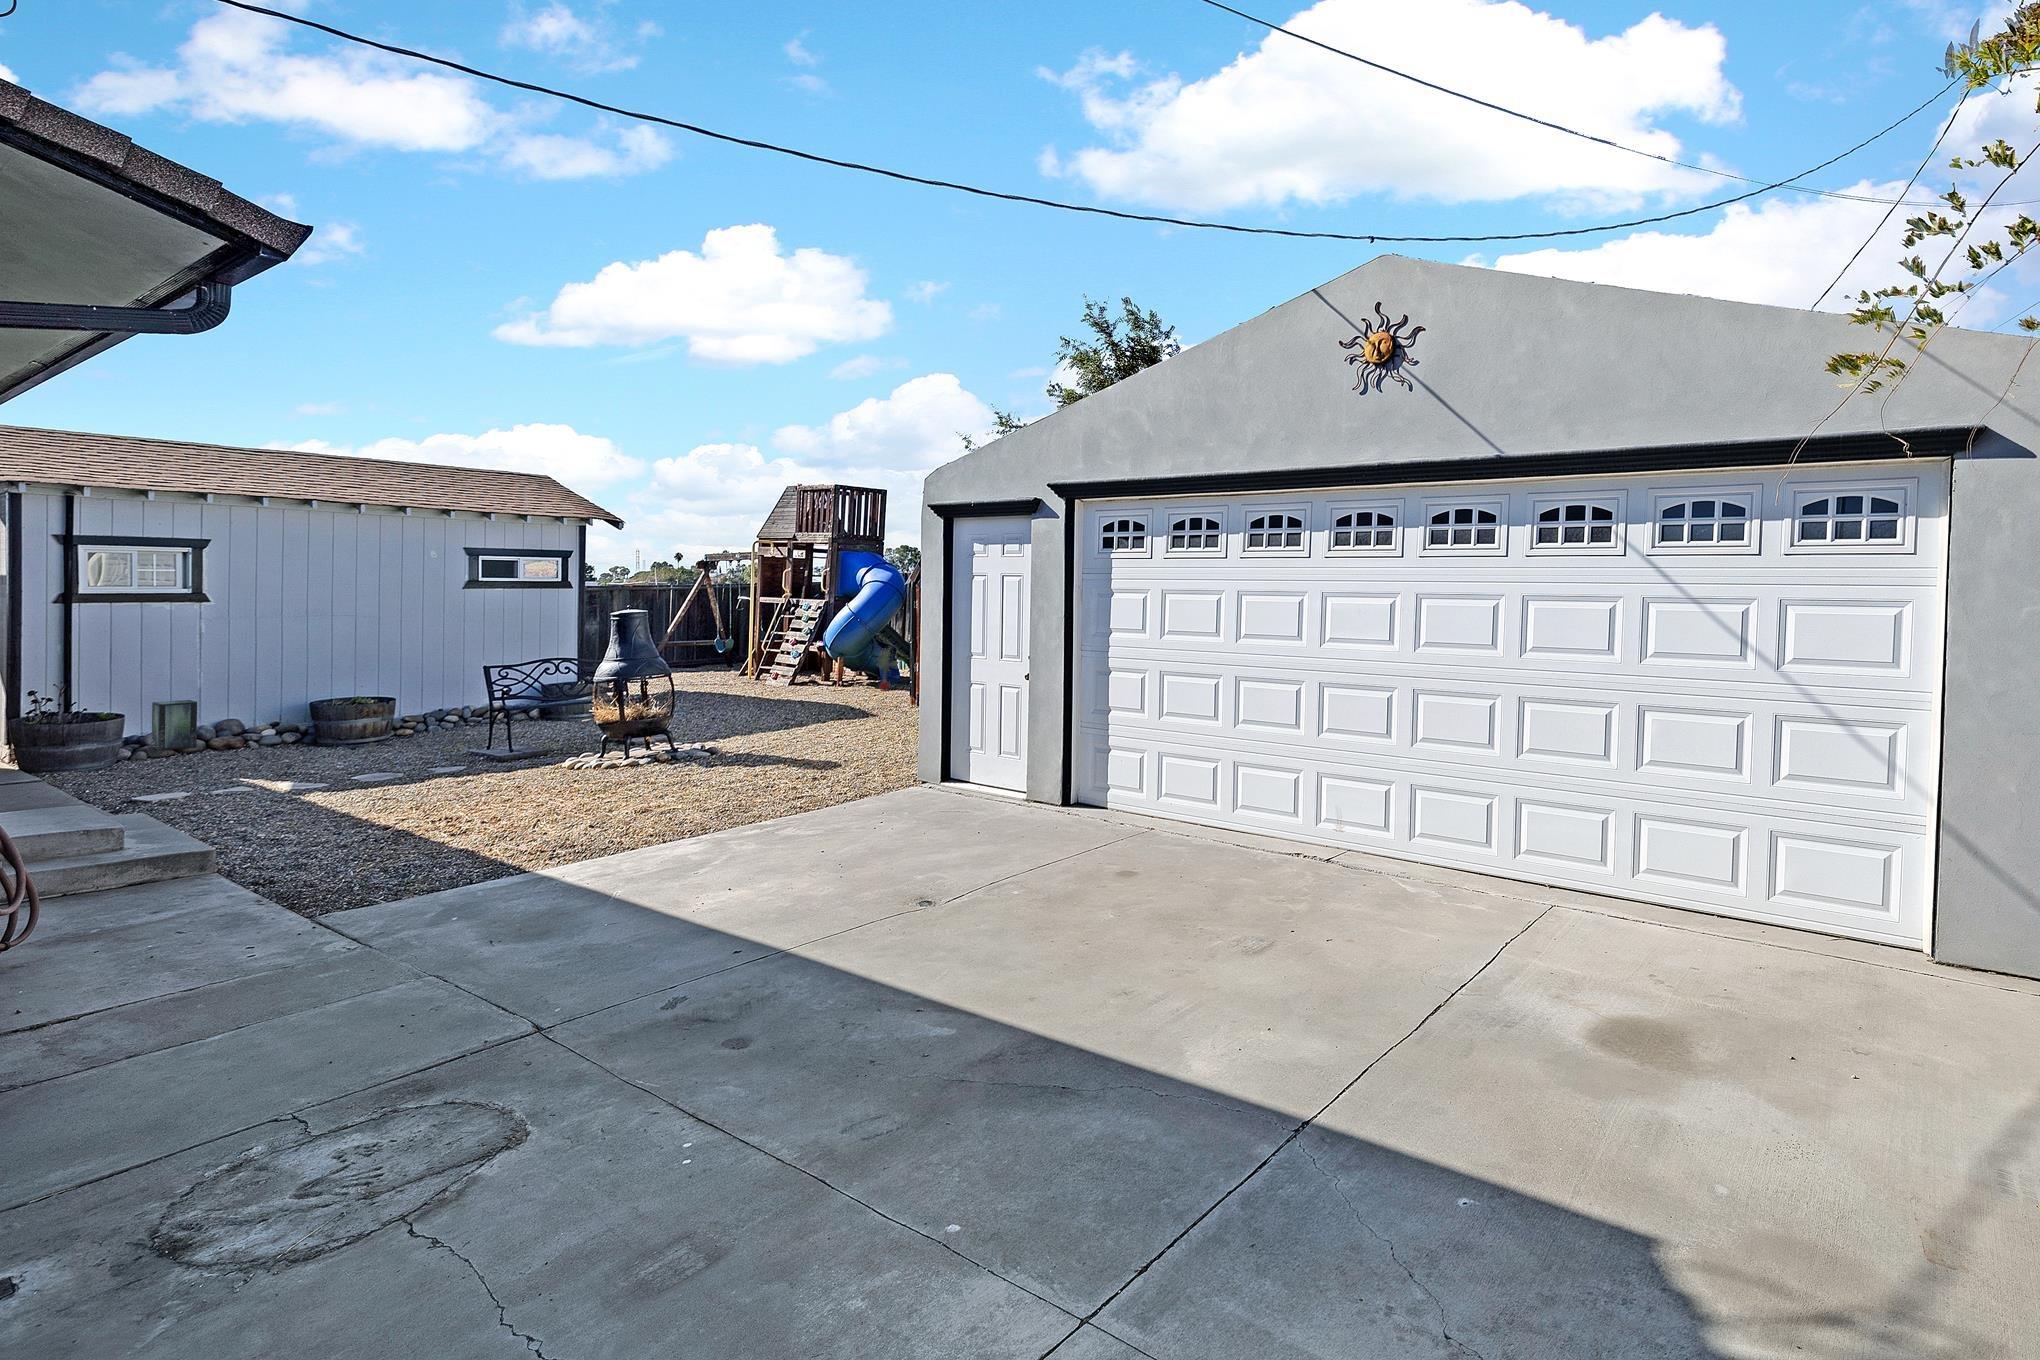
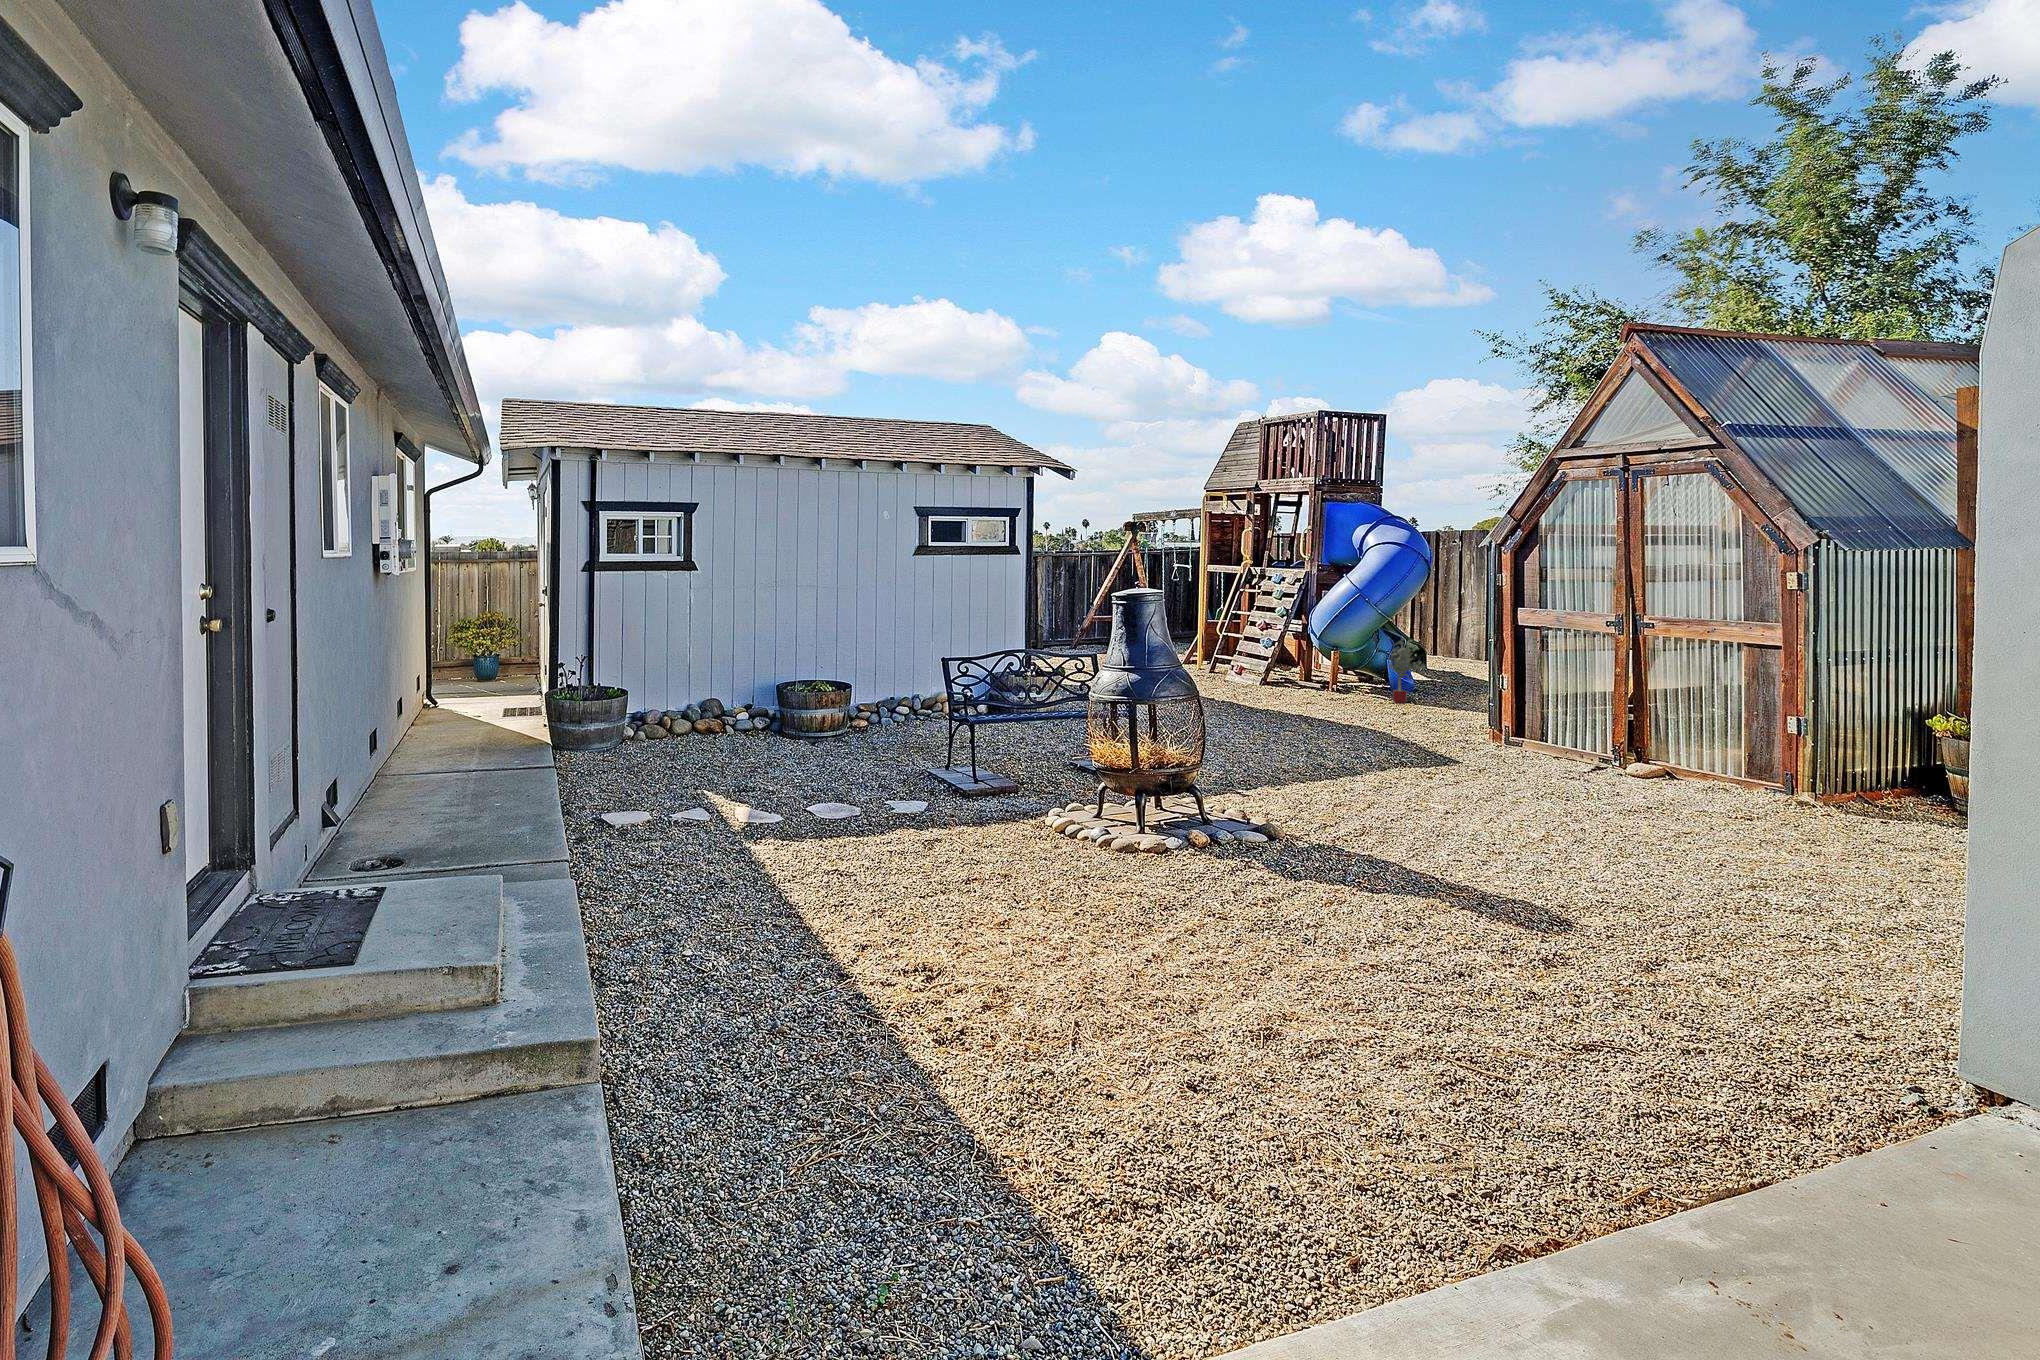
storage box: present [152,700,197,751] -> none [652,675,687,729]

